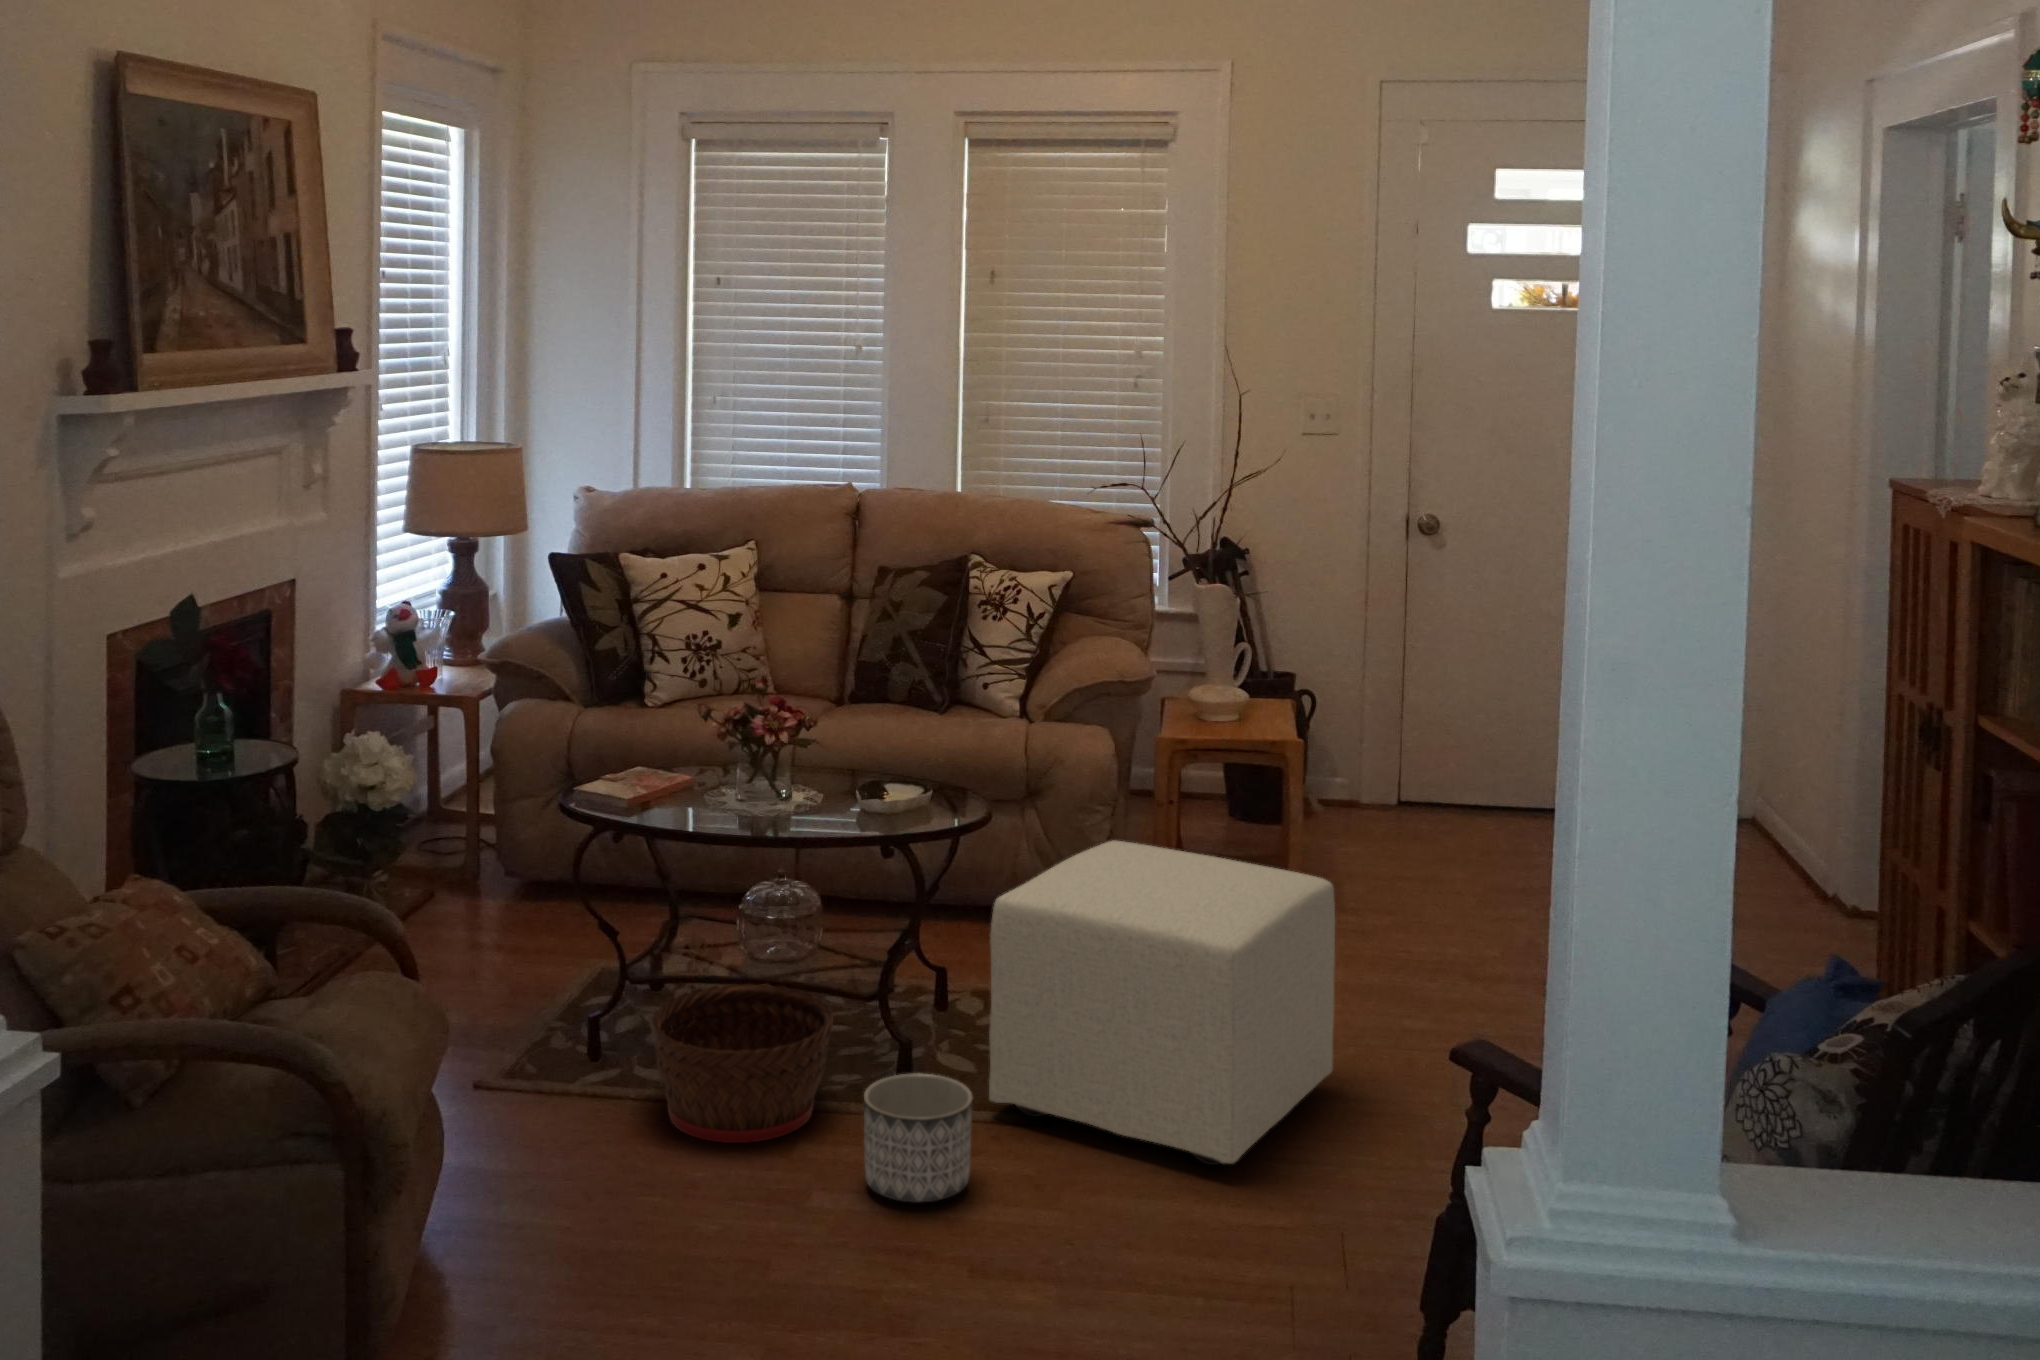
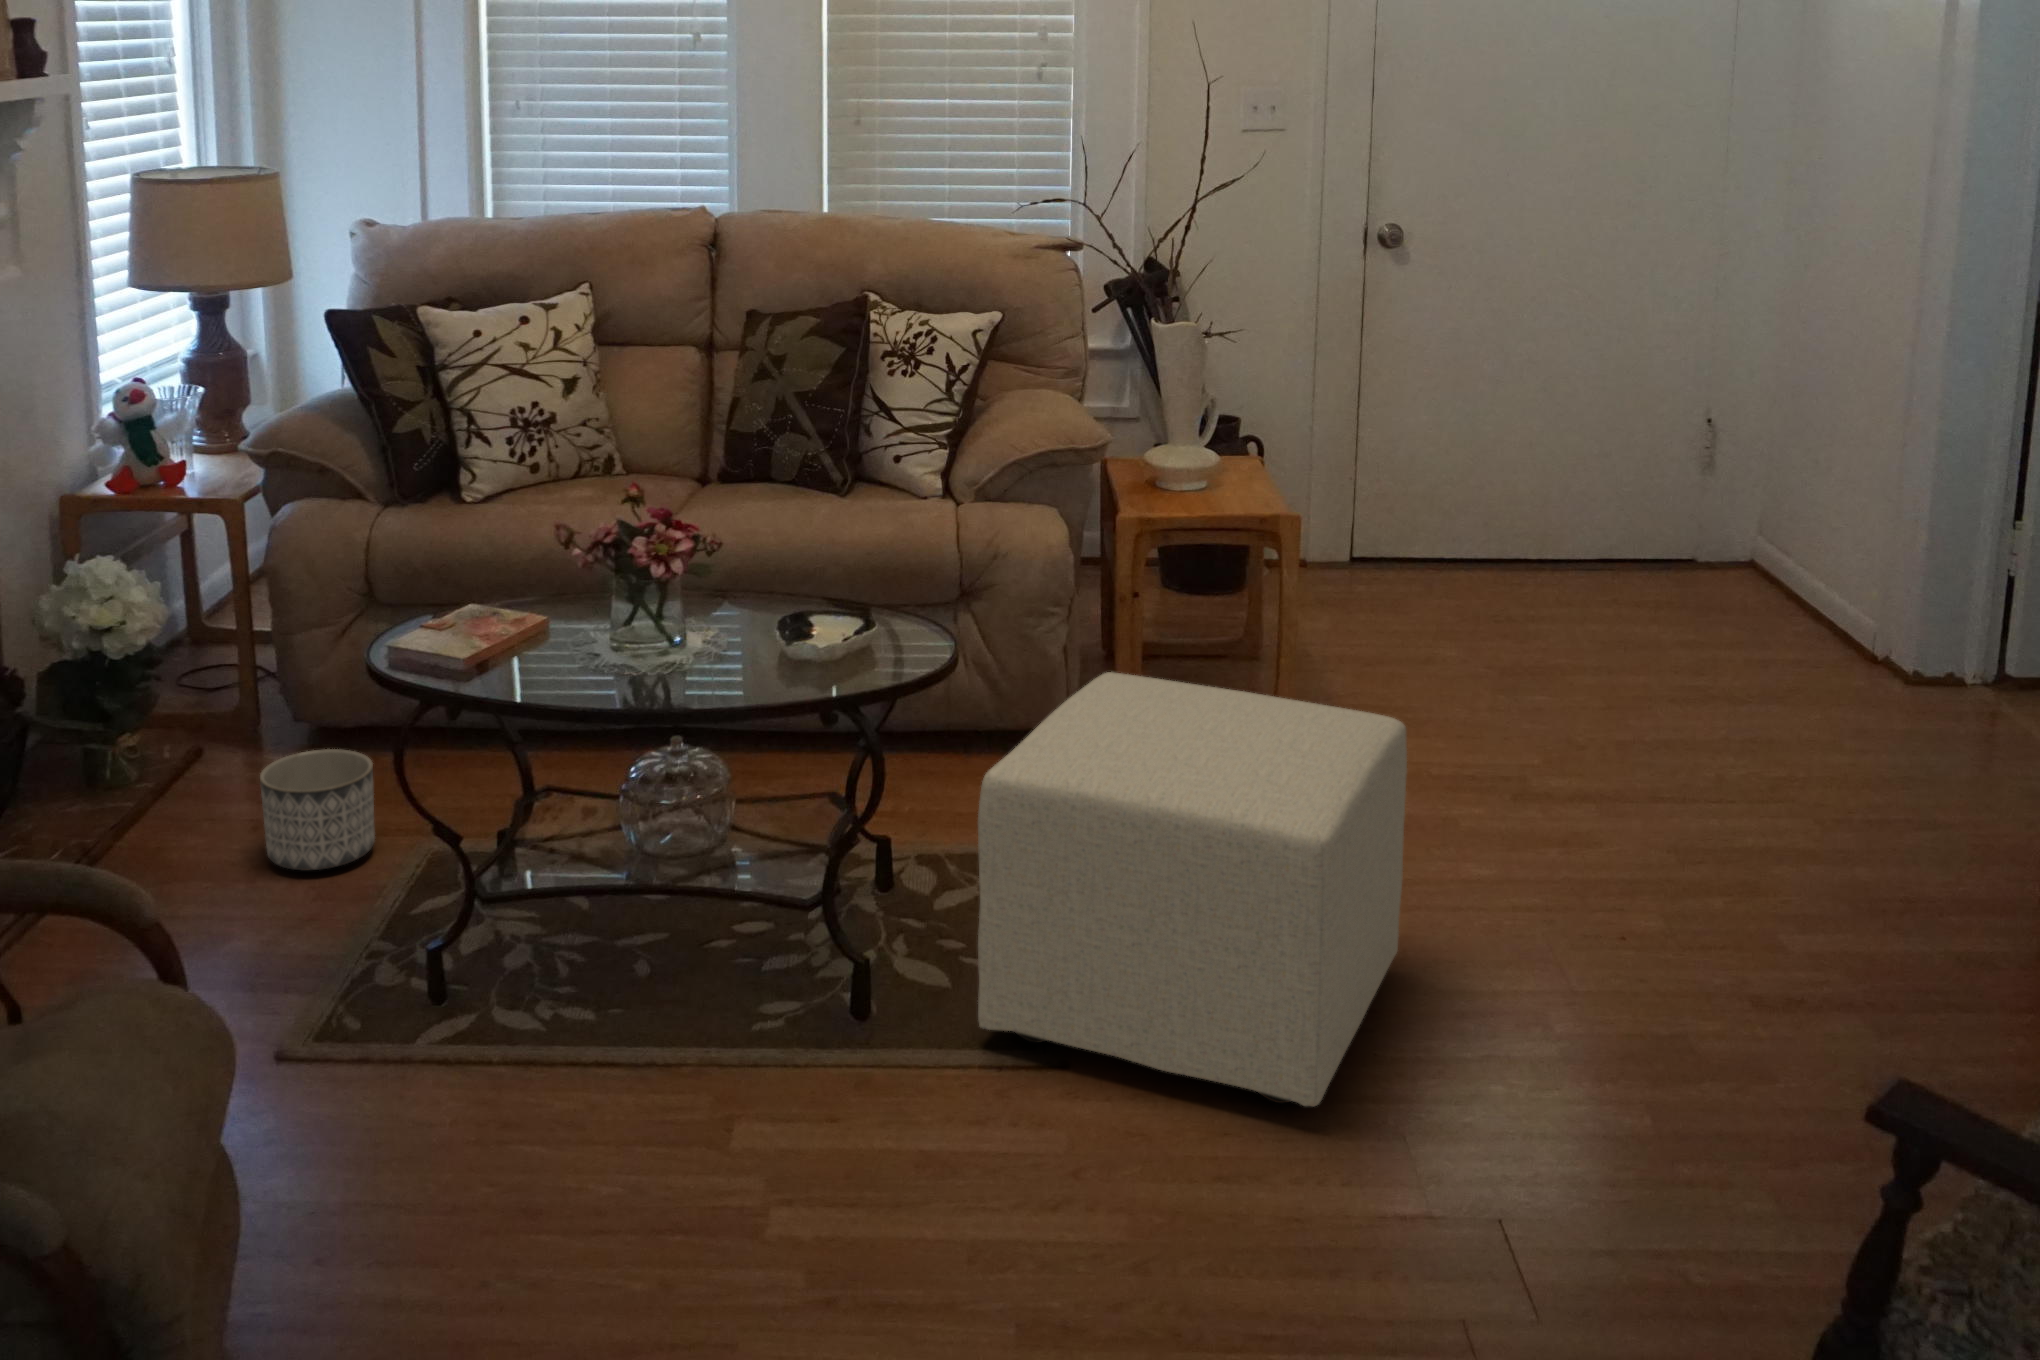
basket: present [650,984,833,1143] -> none [525,889,771,1116]
planter: present [864,1073,973,1202] -> present [260,749,375,870]

